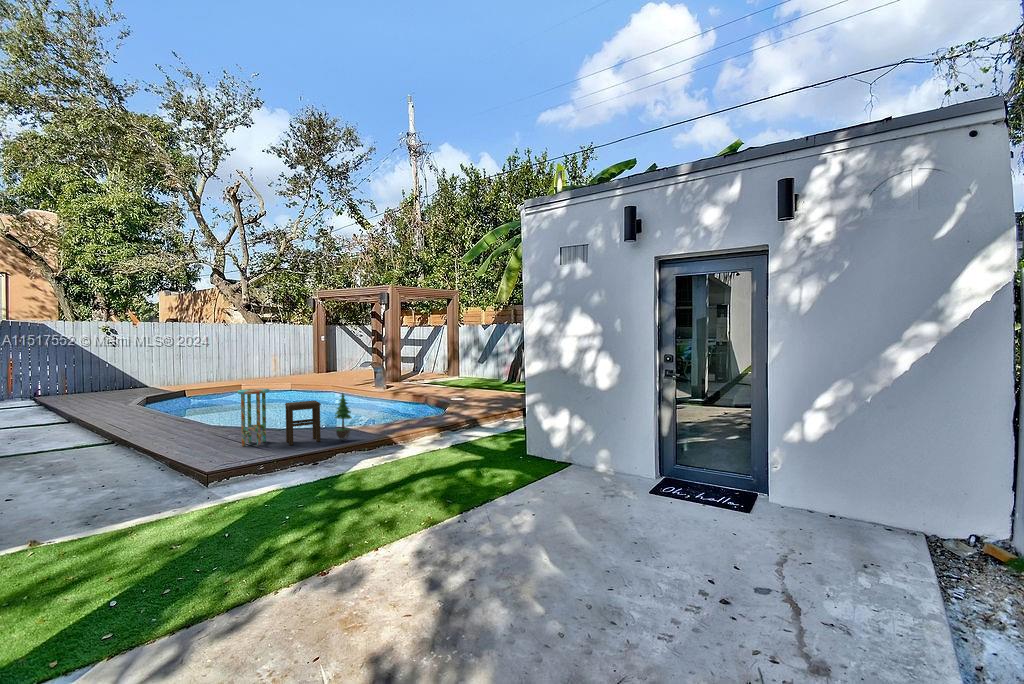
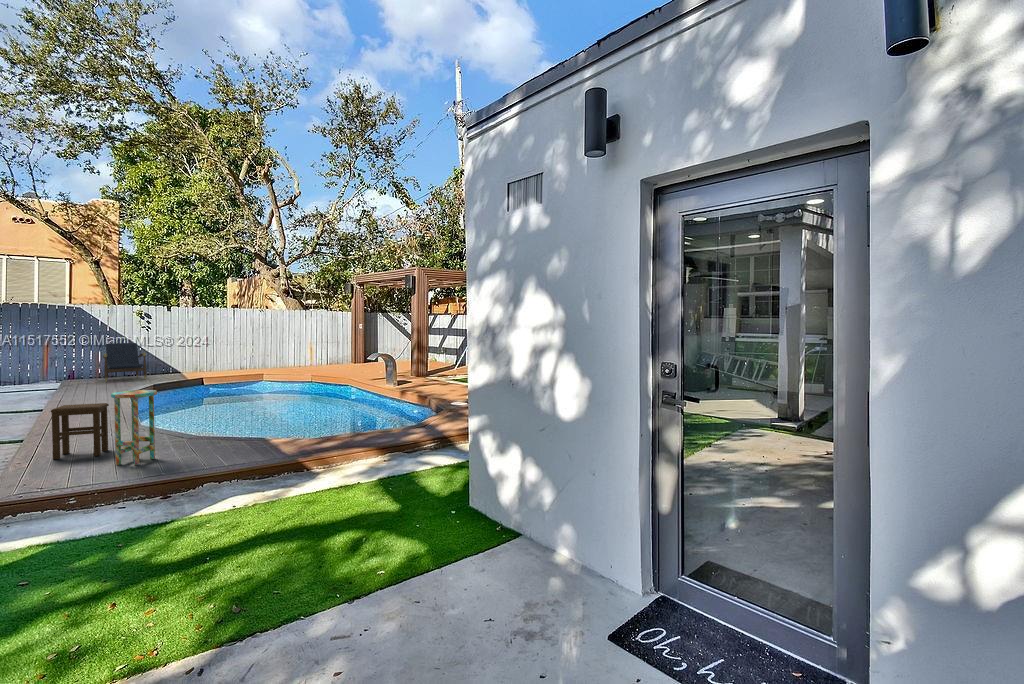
lounge chair: none [91,356,135,394] -> present [103,343,146,382]
potted tree: present [335,394,352,441] -> none [230,399,256,464]
stool: present [285,400,321,445] -> present [51,403,109,459]

